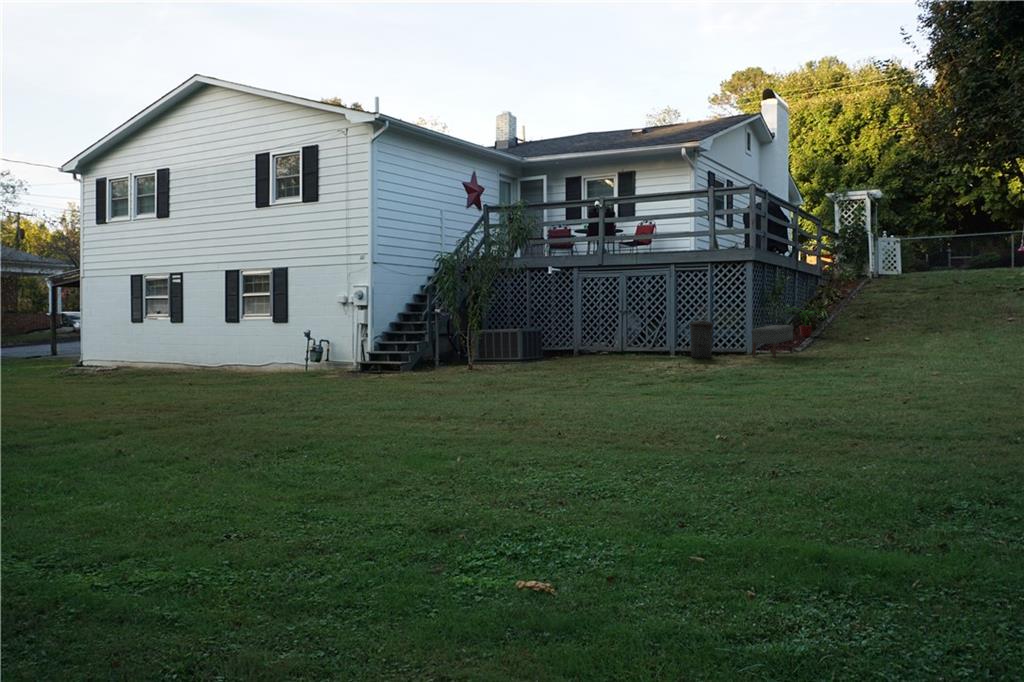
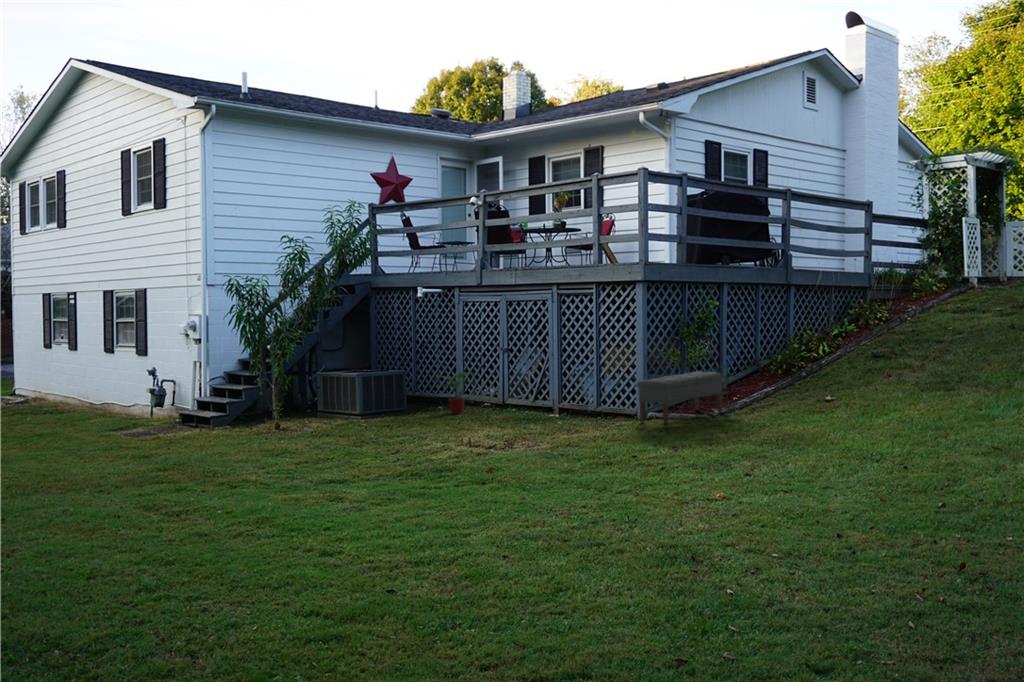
potted plant: present [788,308,819,337] -> present [435,372,475,414]
trash can: present [690,319,713,358] -> none [560,363,594,421]

